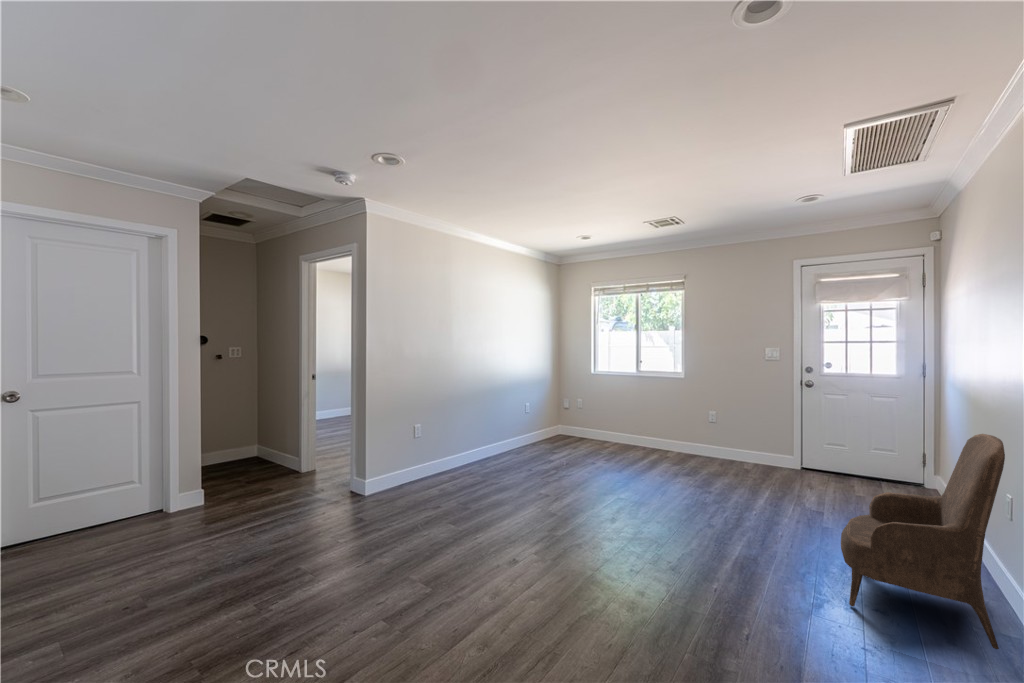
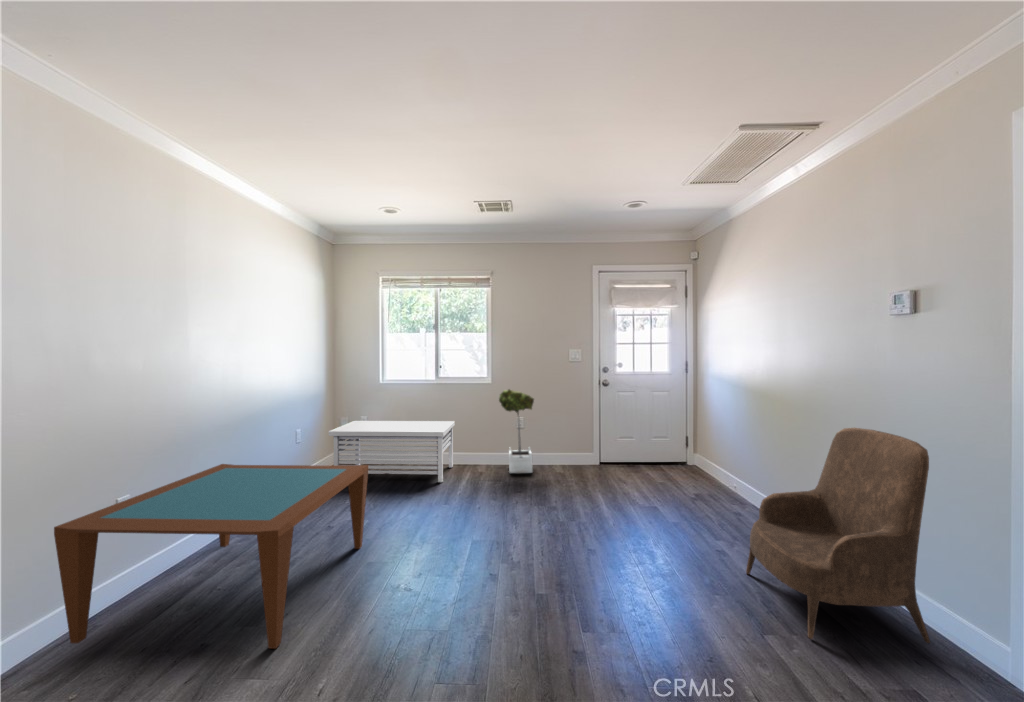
potted tree: none [685,383,721,464] -> present [499,389,534,473]
storage bench: none [548,402,649,457] -> present [328,421,455,482]
coffee table: none [404,415,553,508] -> present [54,464,368,648]

